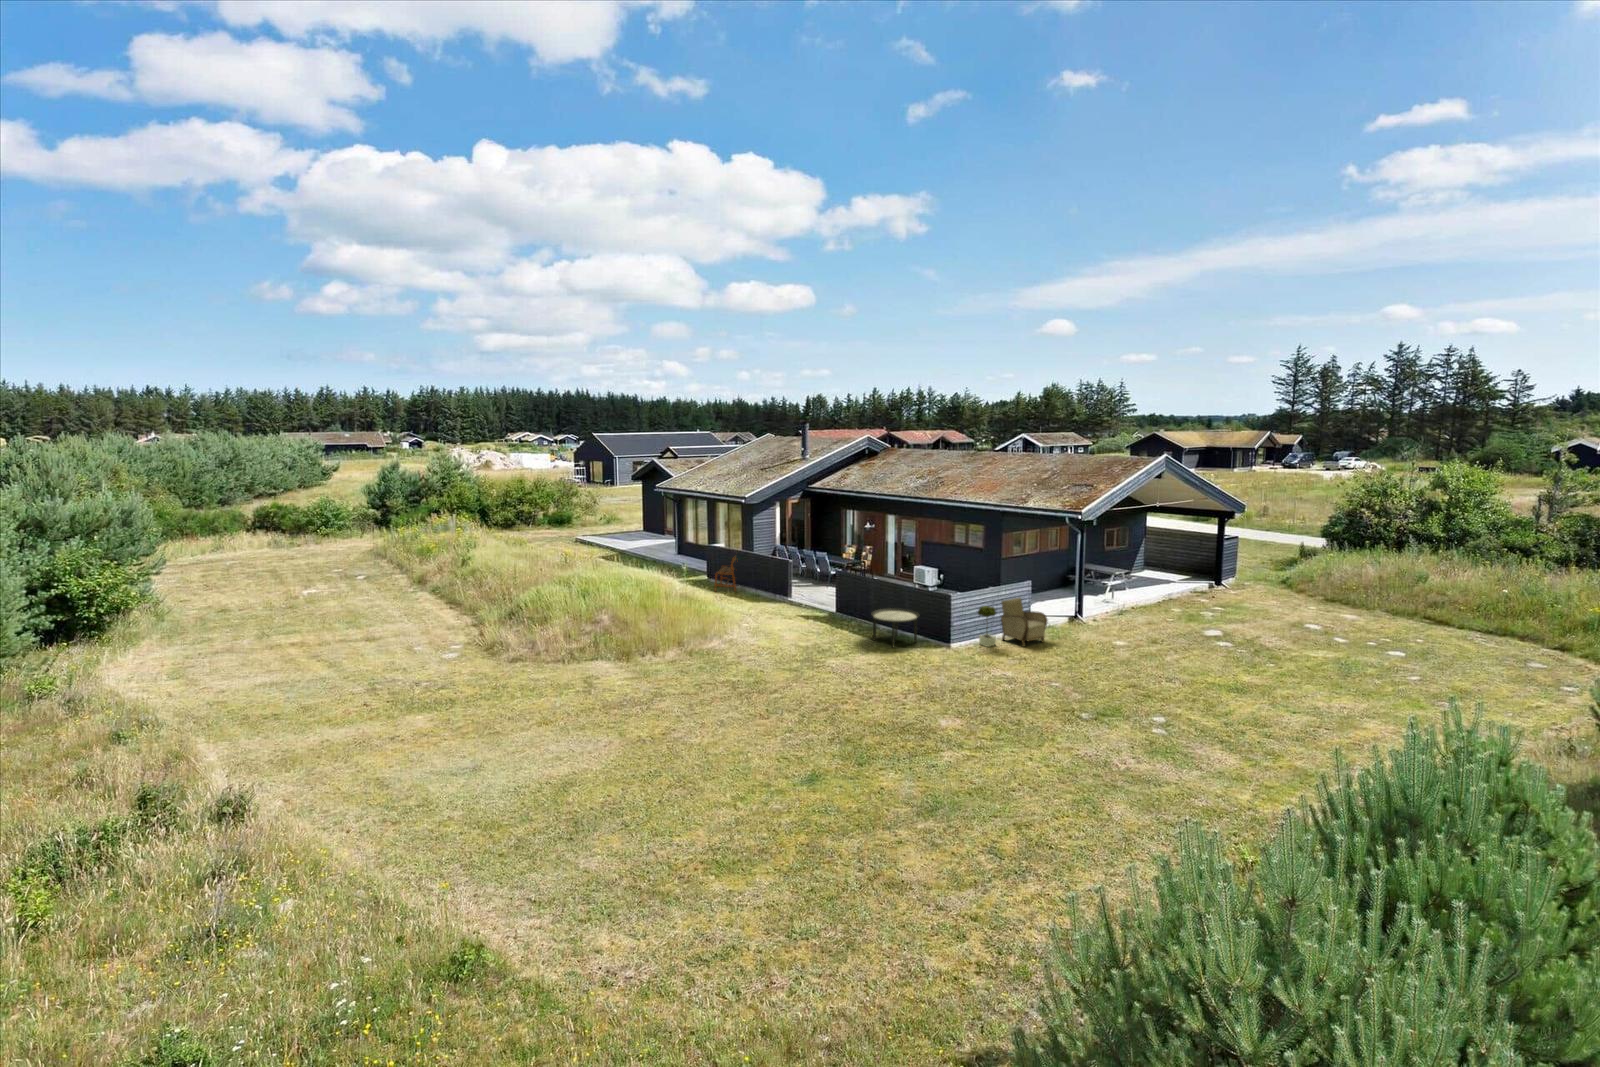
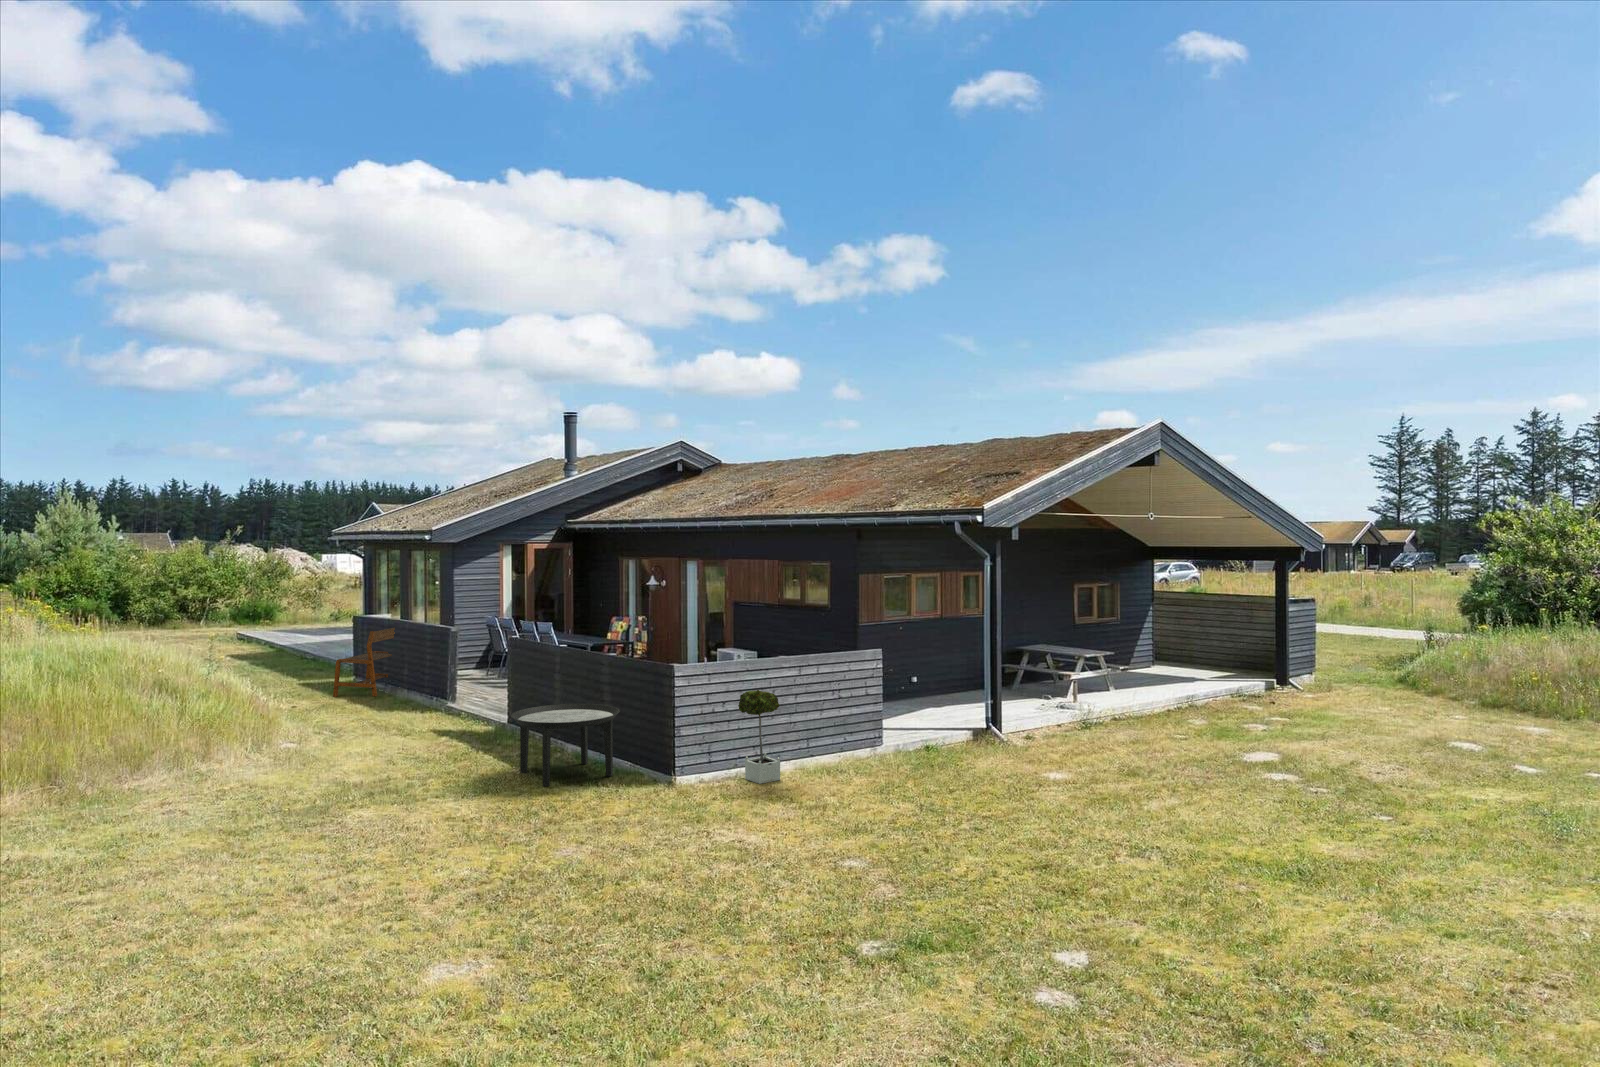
armchair: present [1001,598,1048,647] -> none [799,678,896,783]

